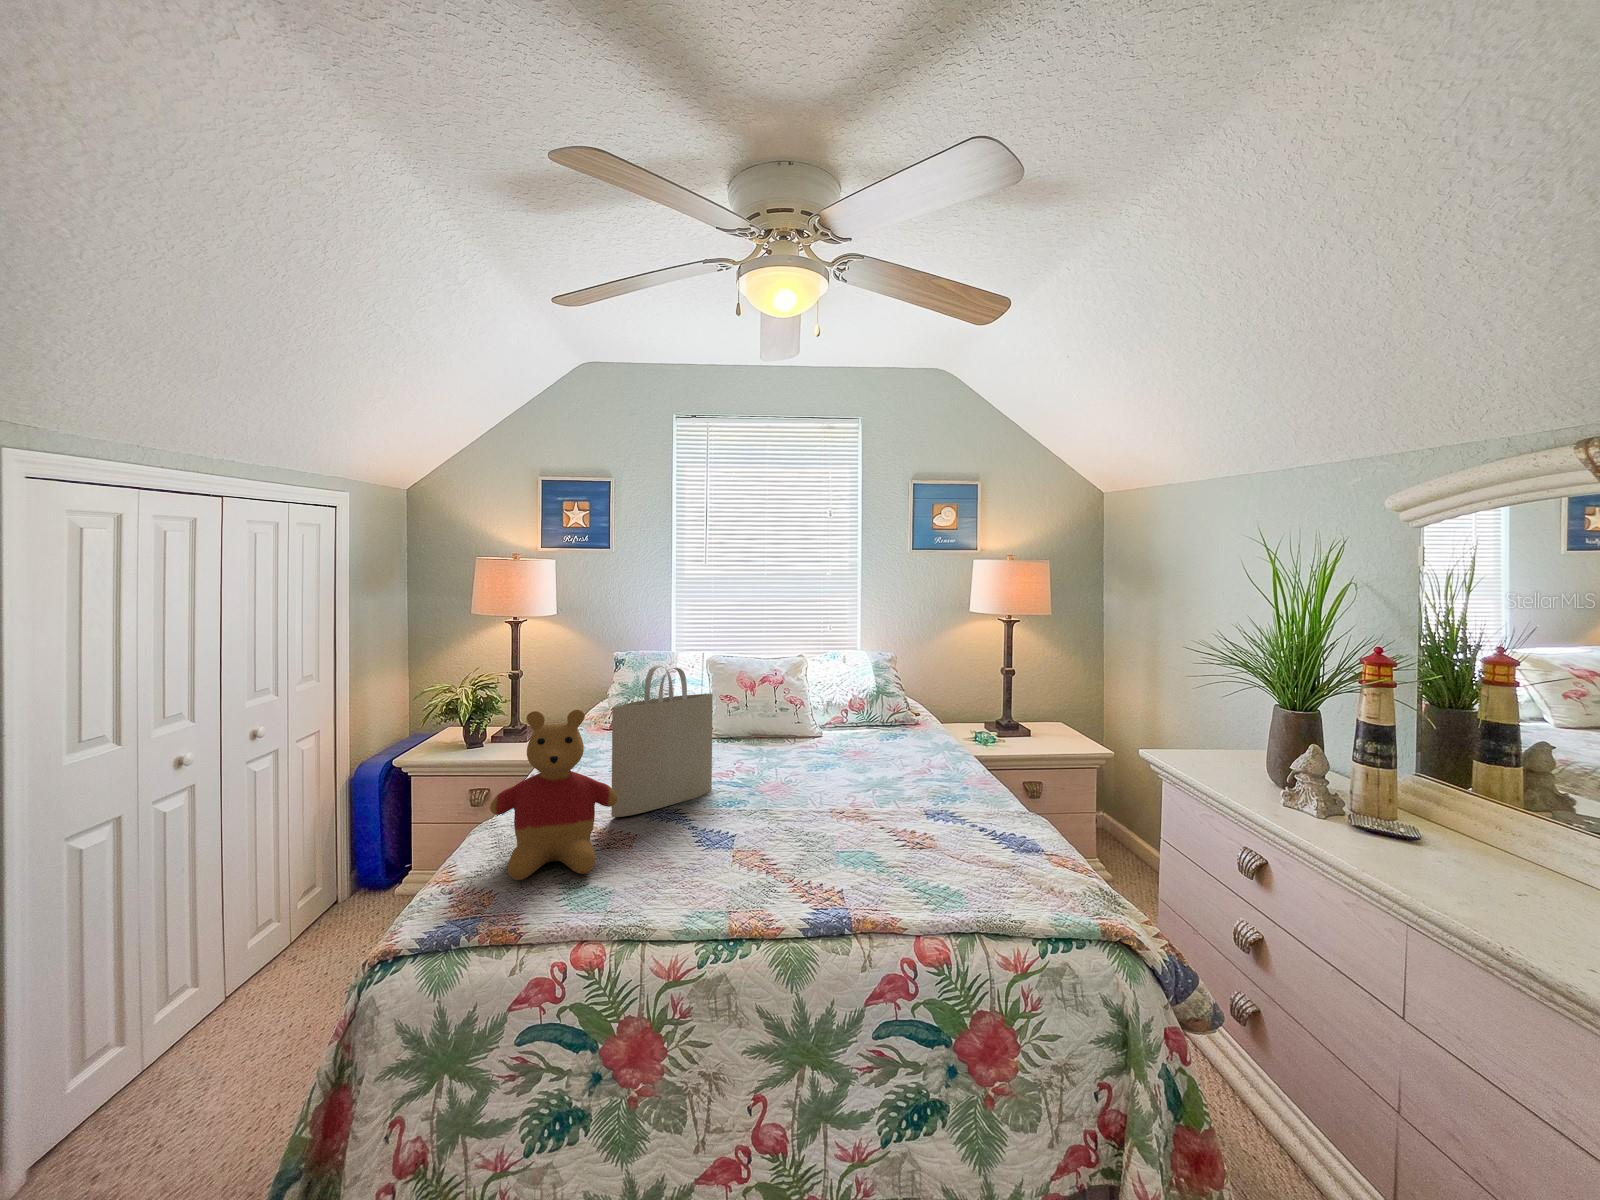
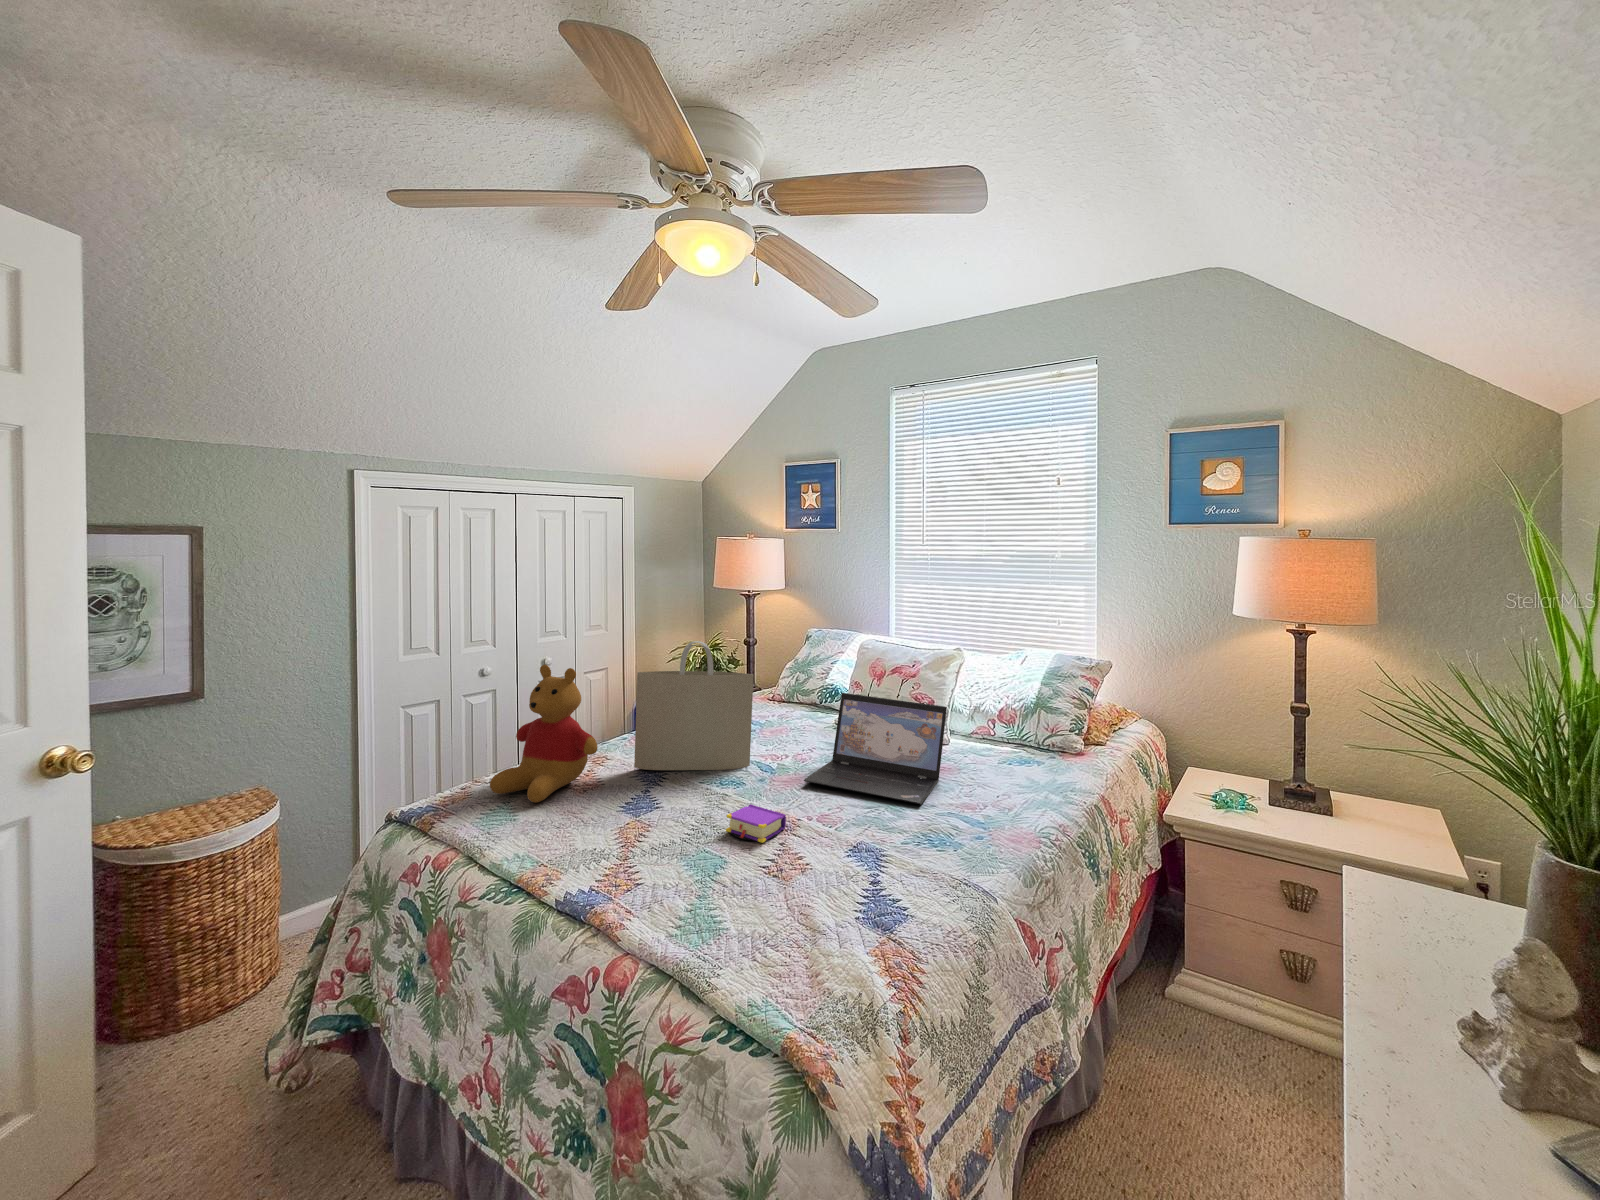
laptop: none [772,699,898,787] -> present [804,693,947,804]
book: none [782,809,877,848] -> present [726,804,786,843]

